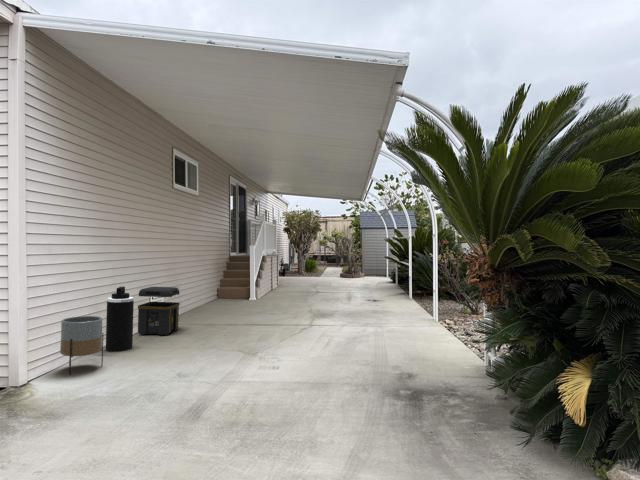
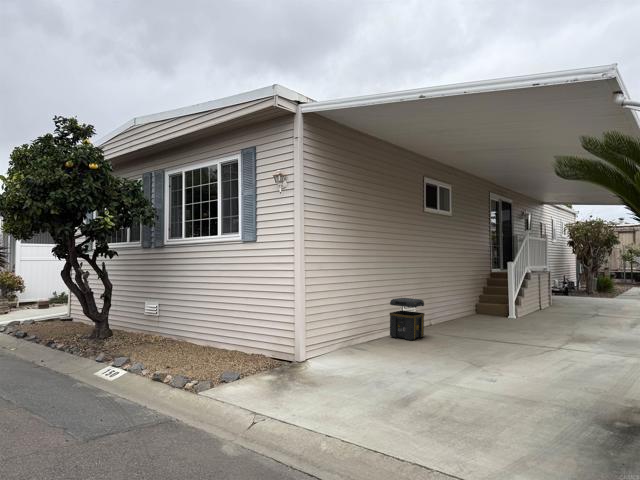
trash can: present [106,287,134,352] -> none [362,296,382,348]
planter: present [60,316,103,374] -> none [327,316,355,359]

